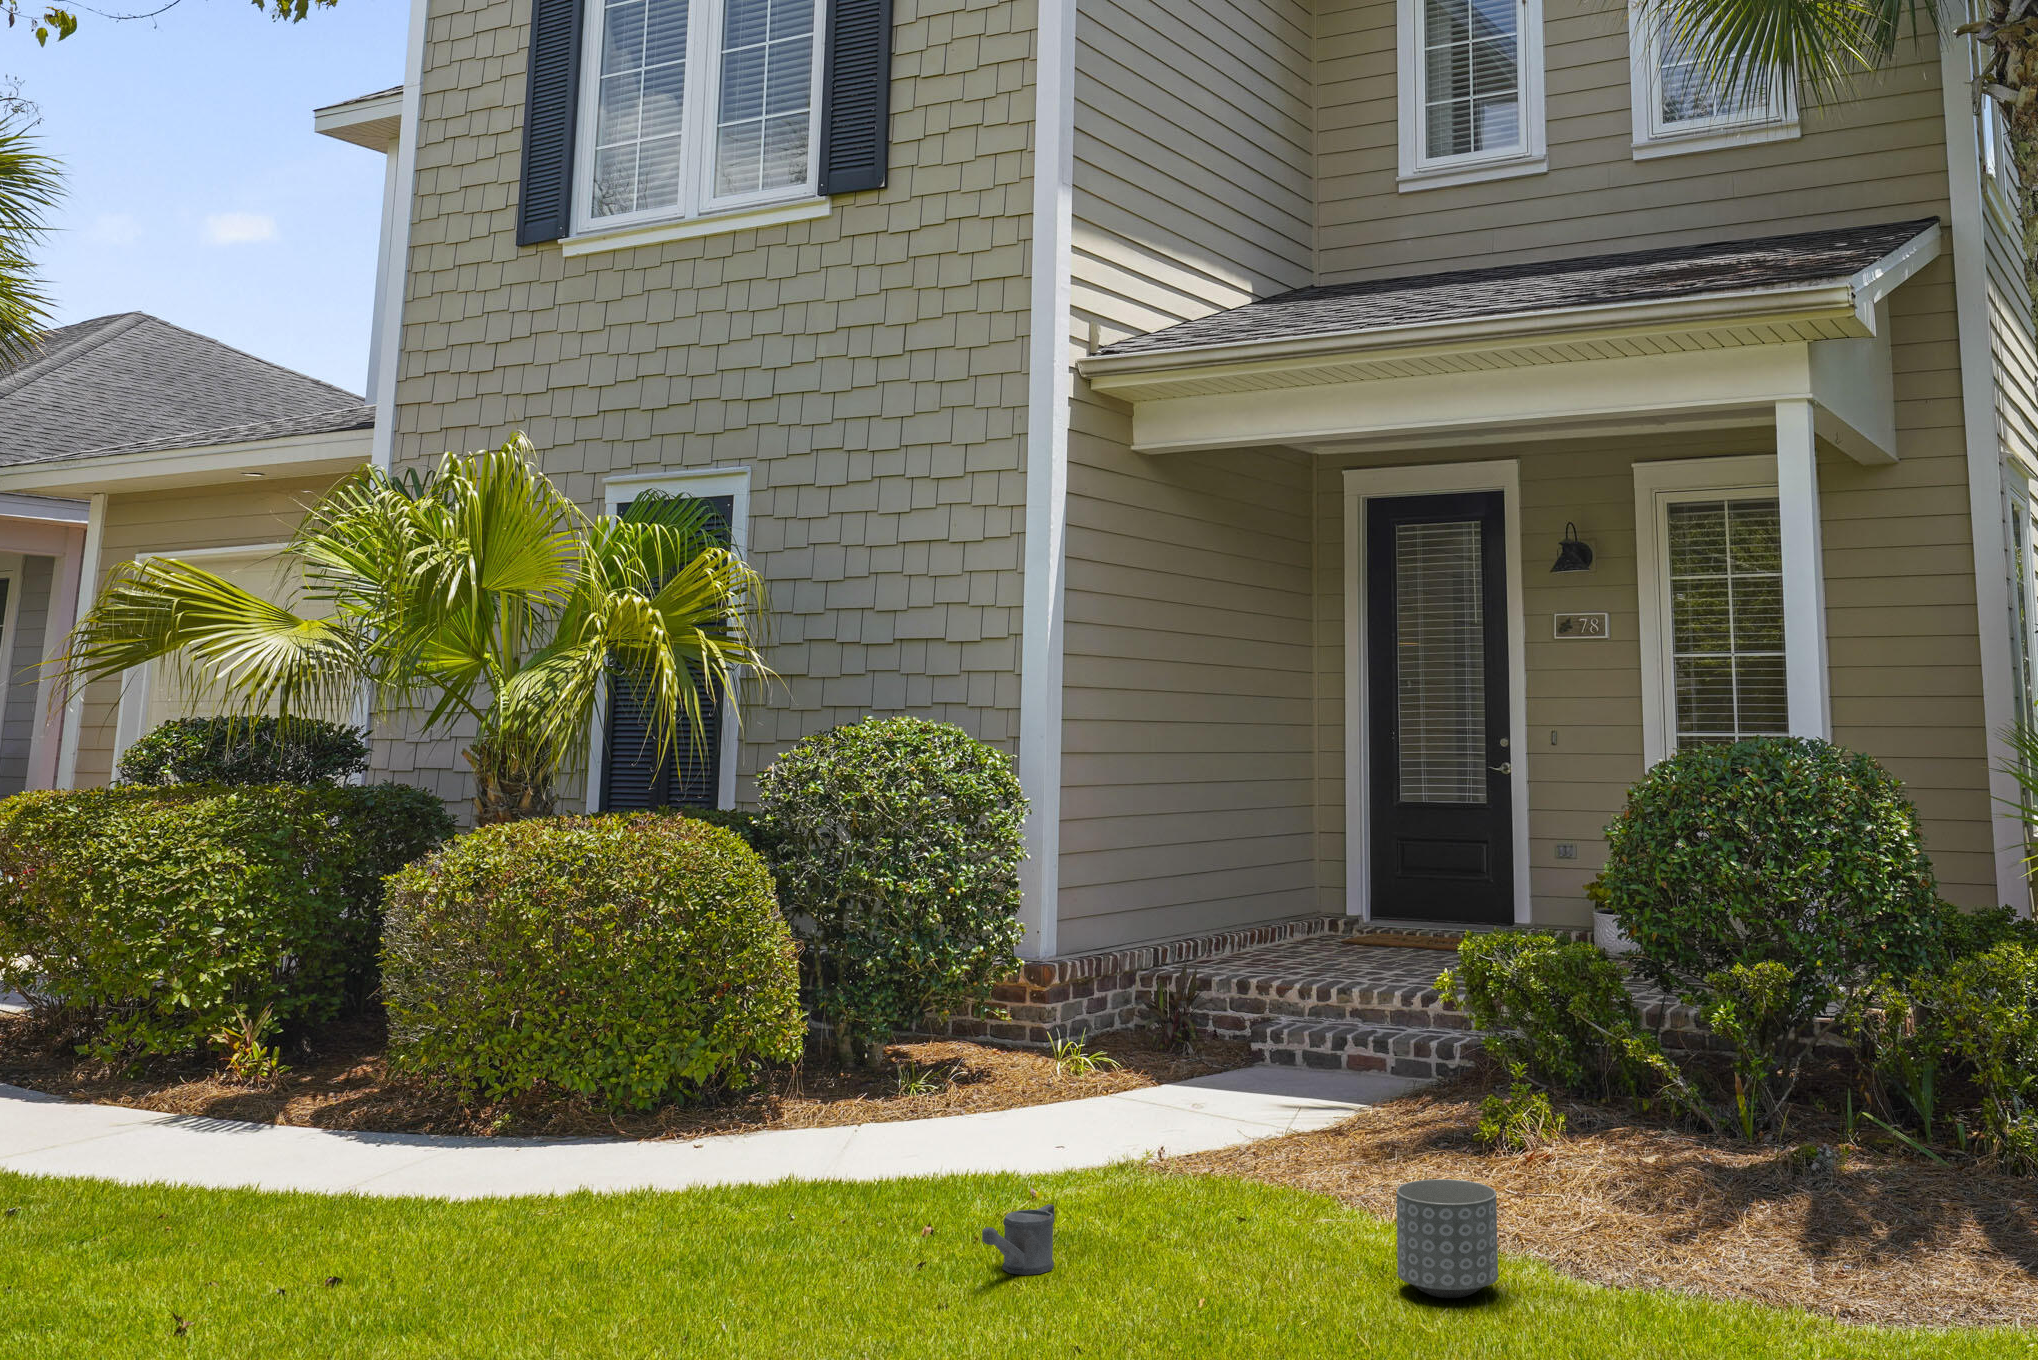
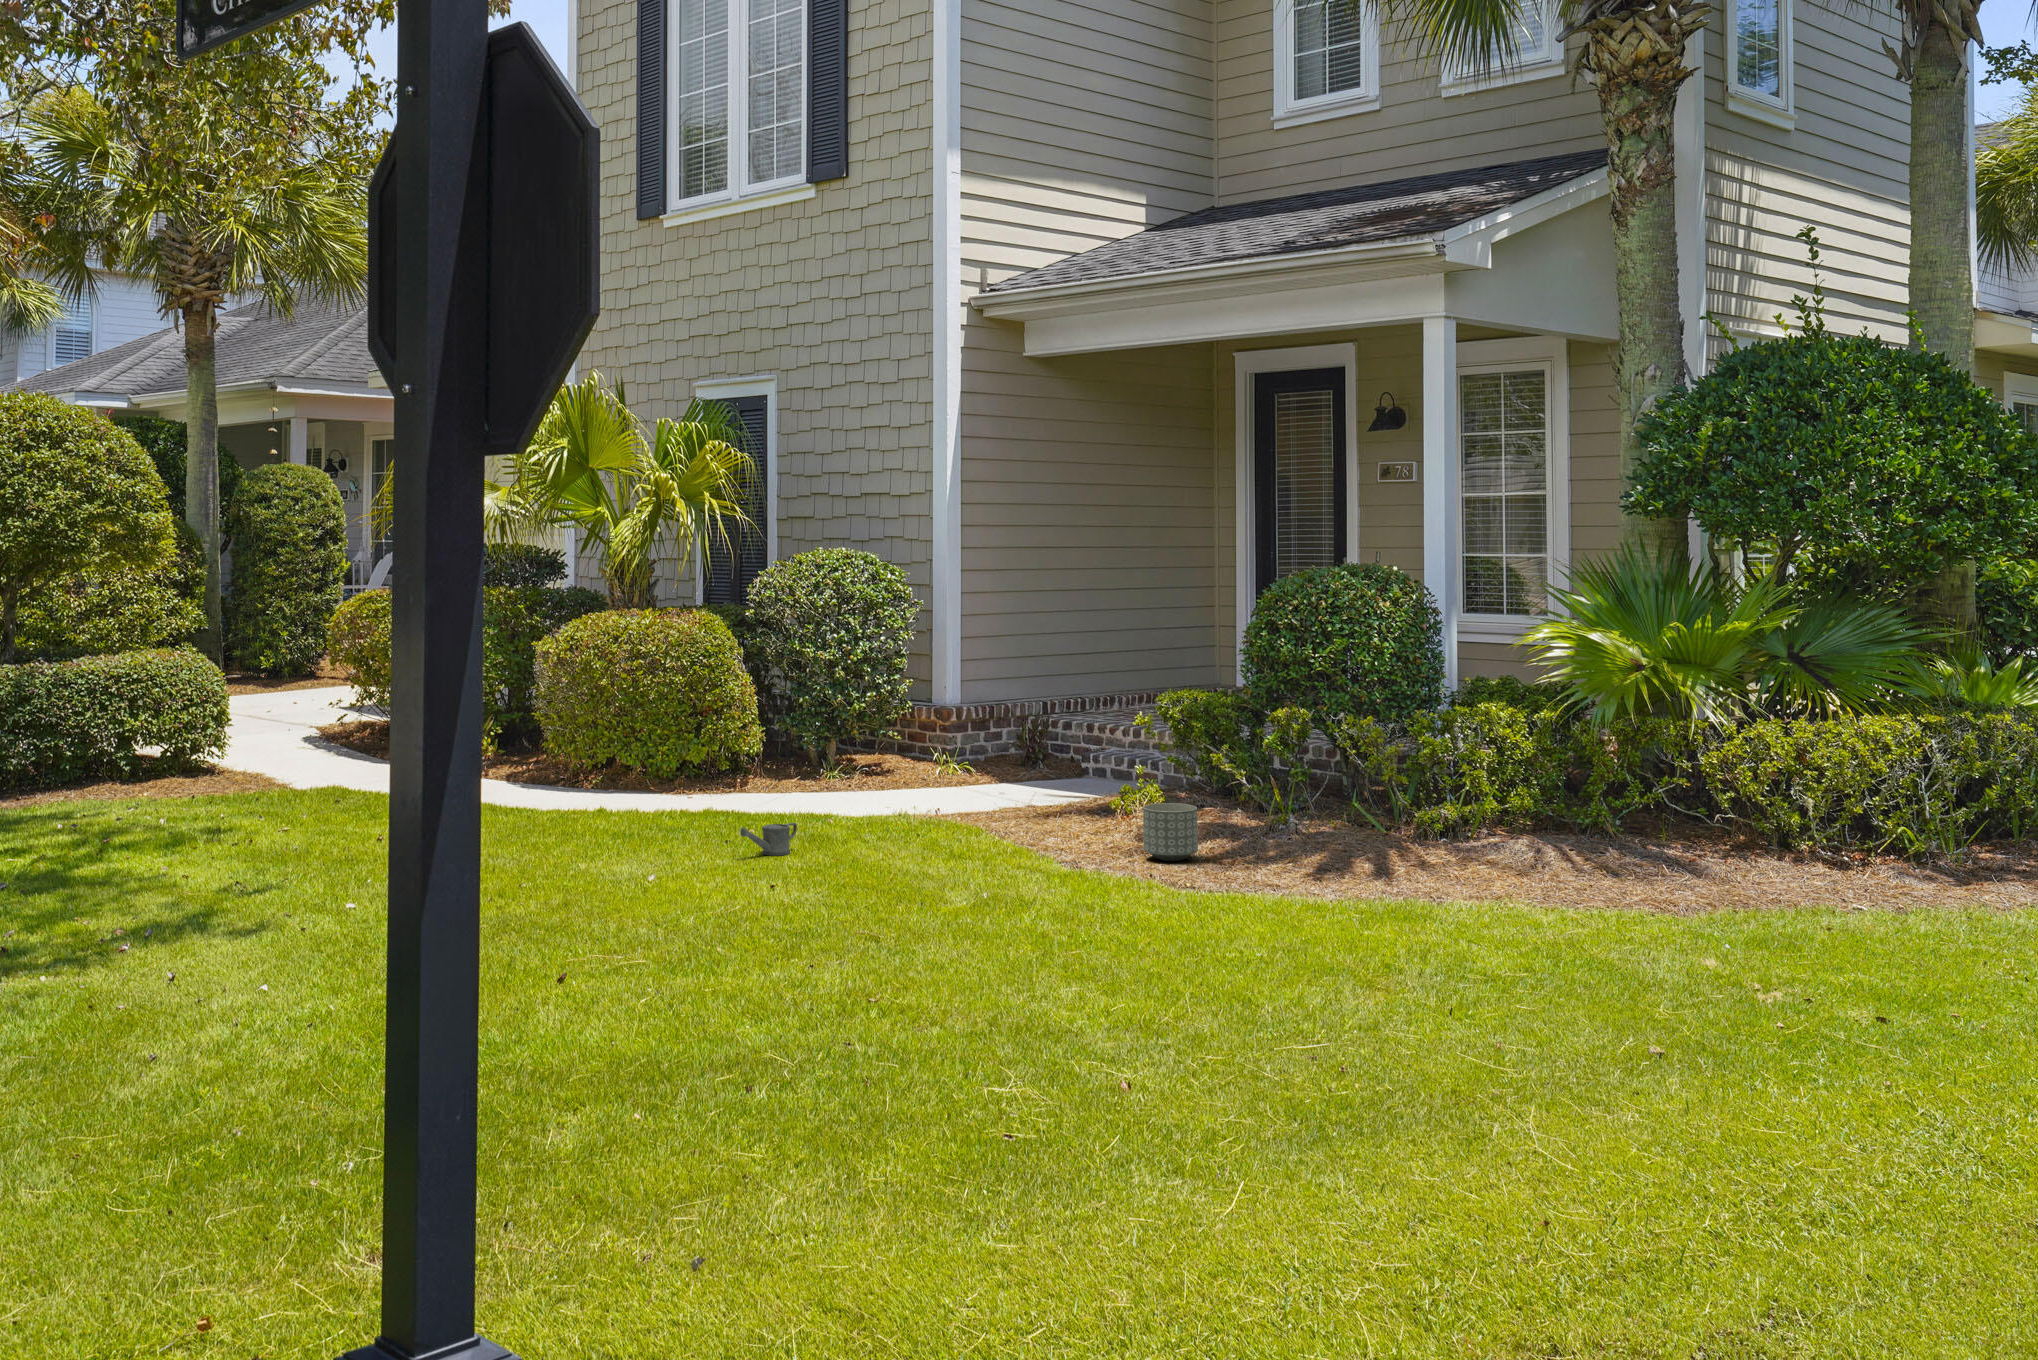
planter: present [1396,1179,1498,1298] -> present [1143,803,1198,861]

